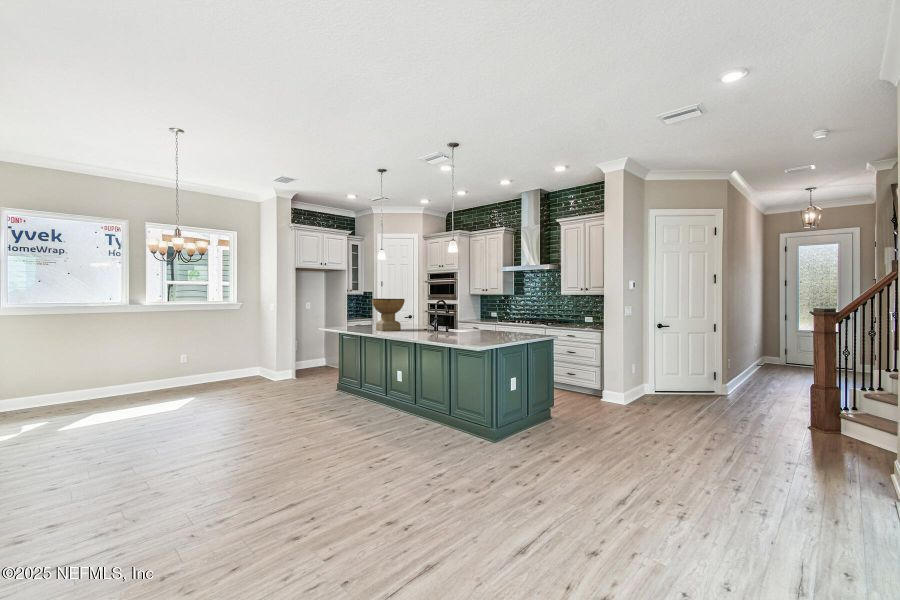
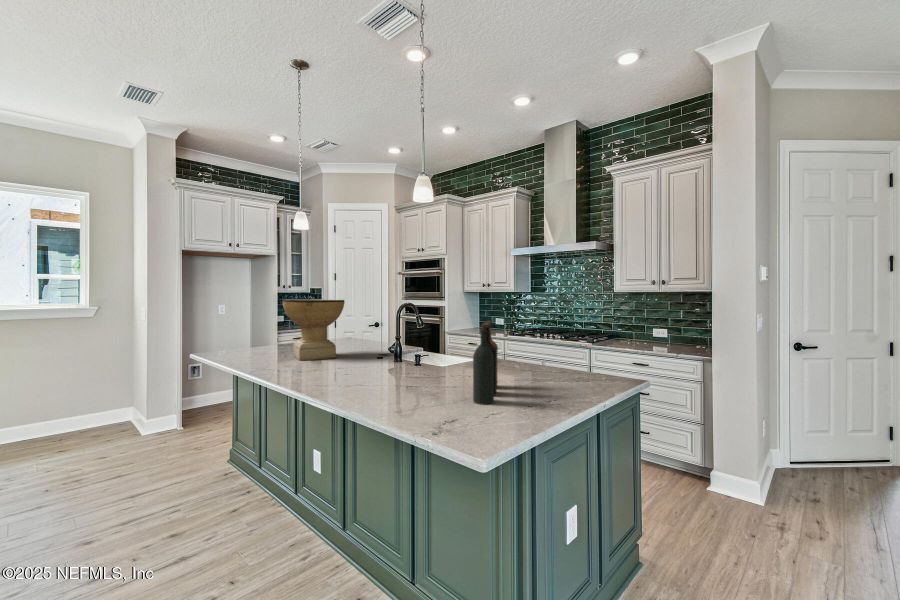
bottle: none [475,308,487,342] -> present [473,321,498,405]

